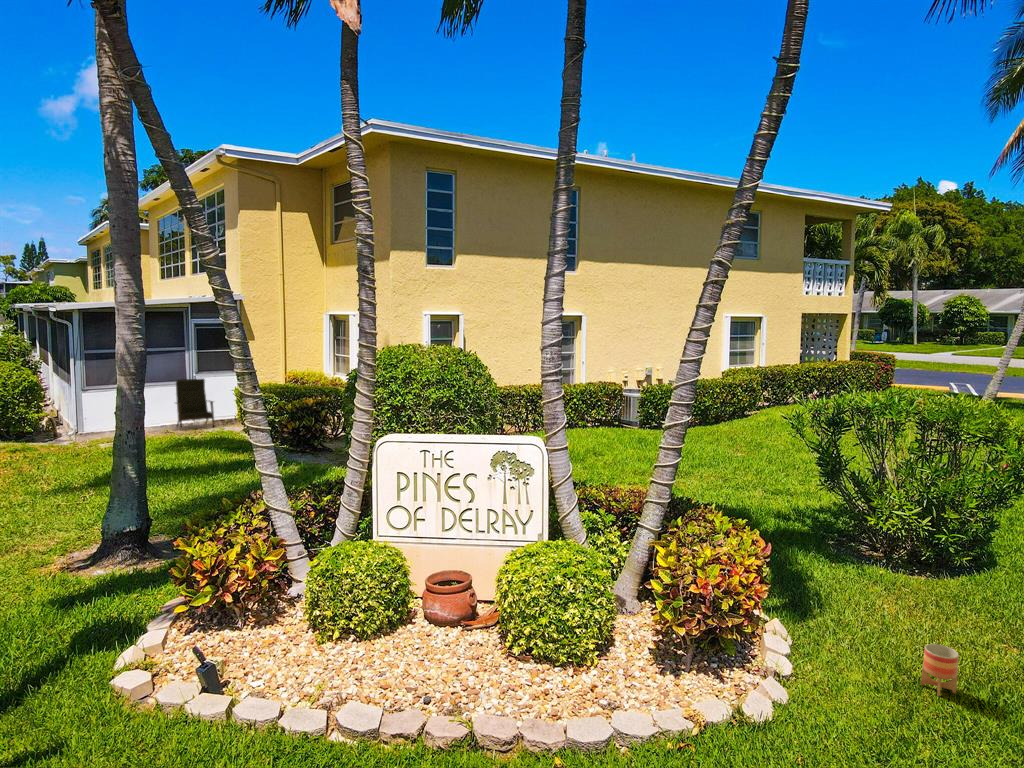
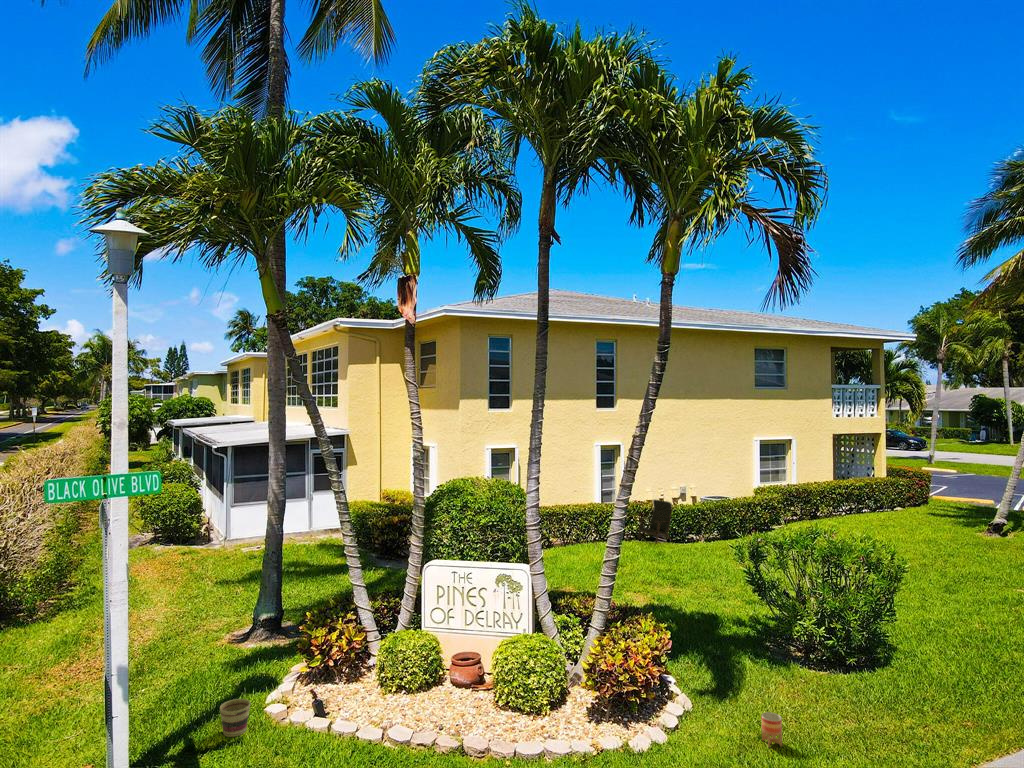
lounge chair: present [176,378,214,429] -> present [639,500,673,544]
basket: none [21,670,82,739] -> present [220,699,250,737]

